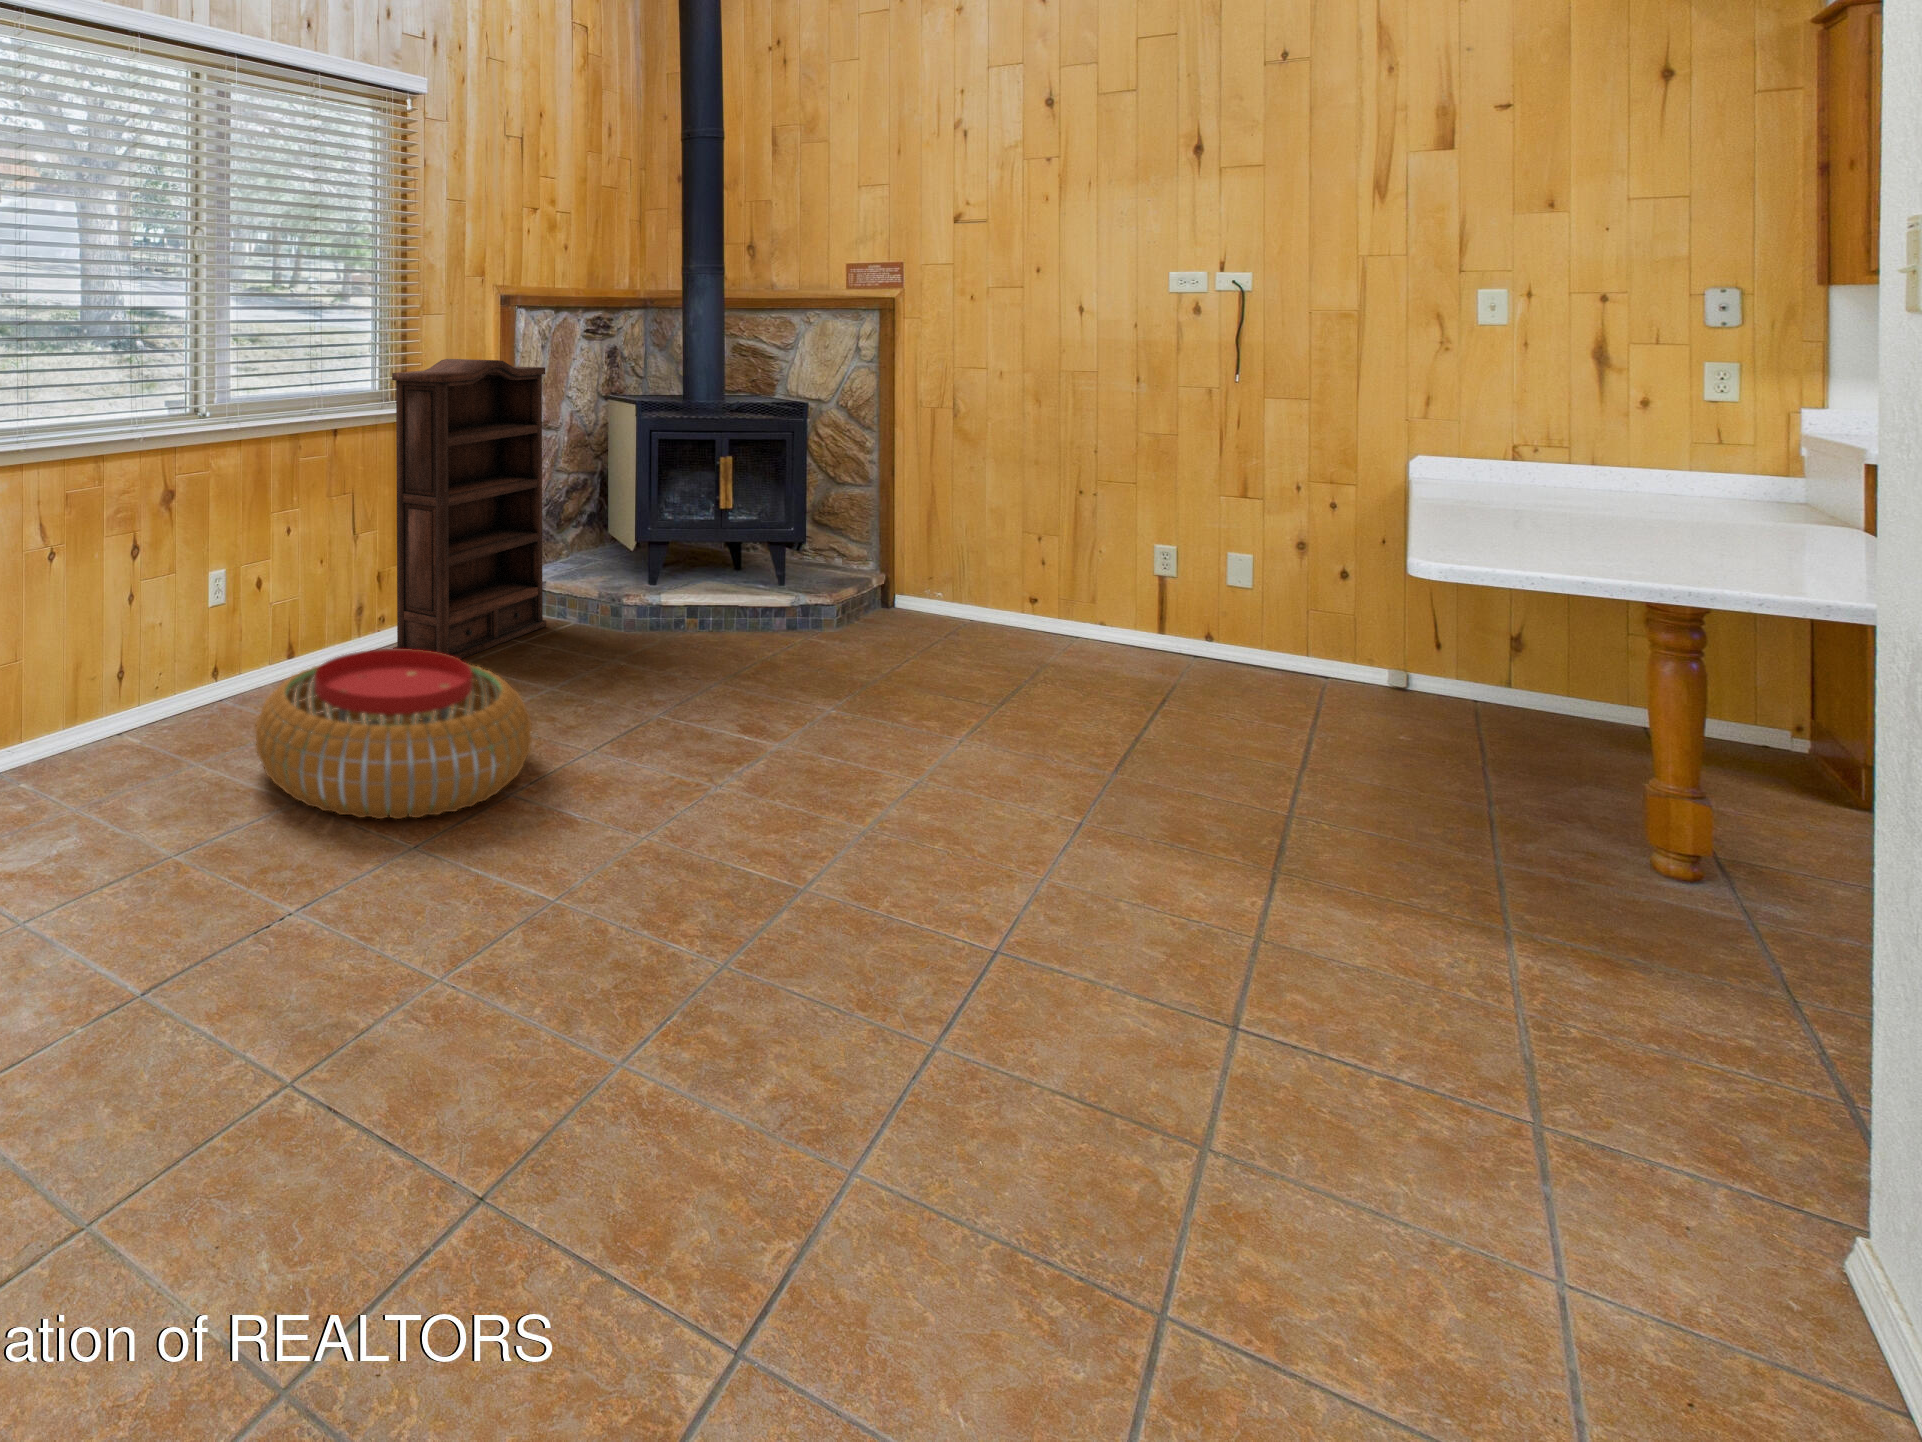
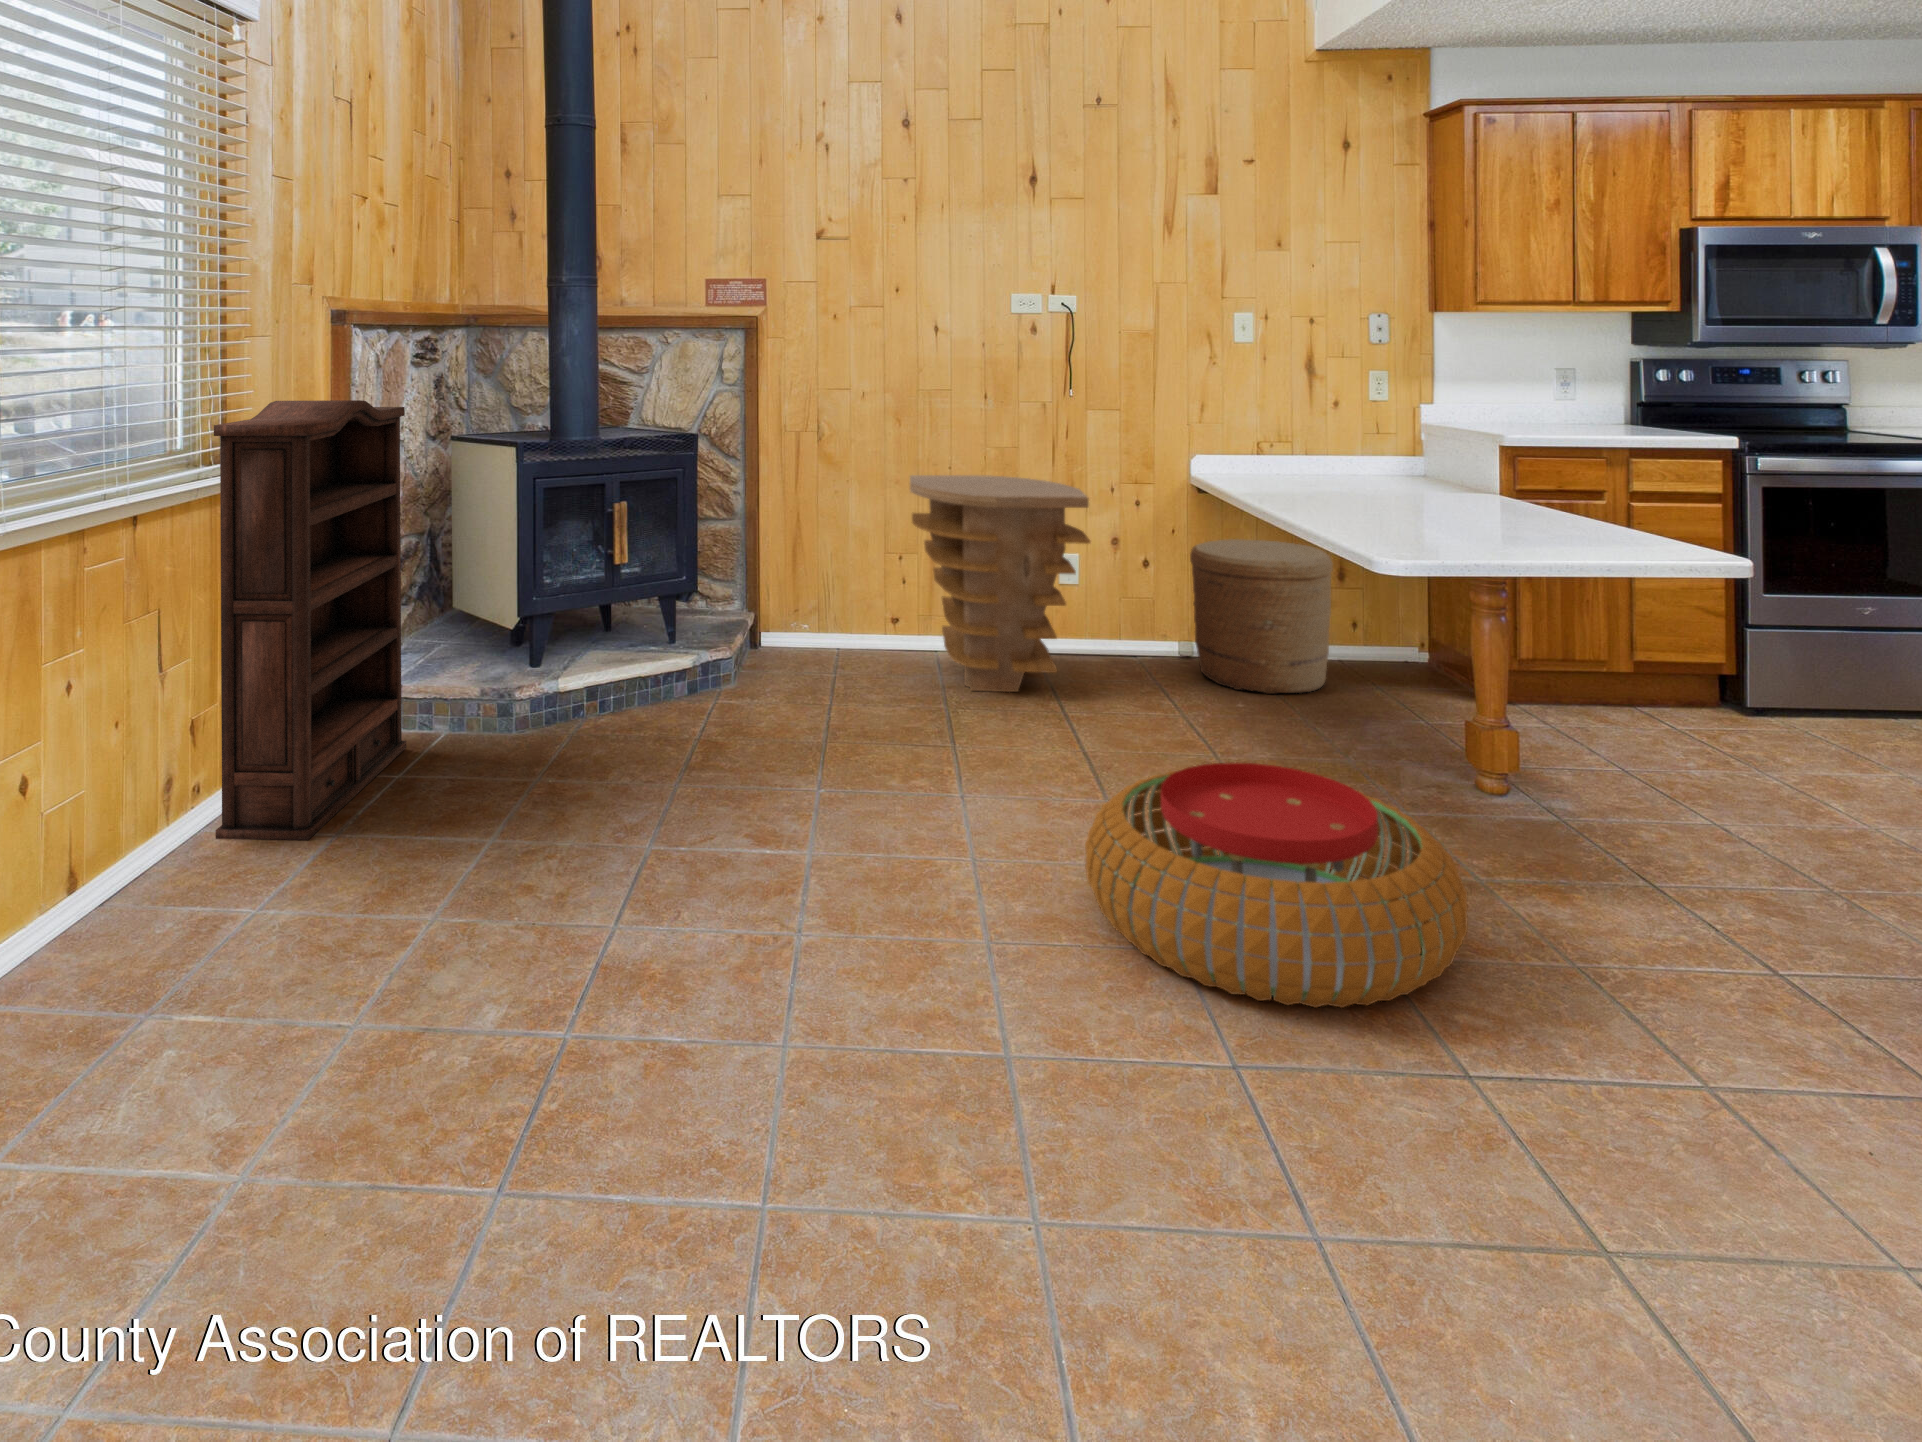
side table: none [1030,456,1216,682] -> present [910,475,1090,692]
woven basket: none [1379,558,1591,749] -> present [1190,539,1333,694]
pouf: present [255,649,532,819] -> present [1085,762,1468,1008]

